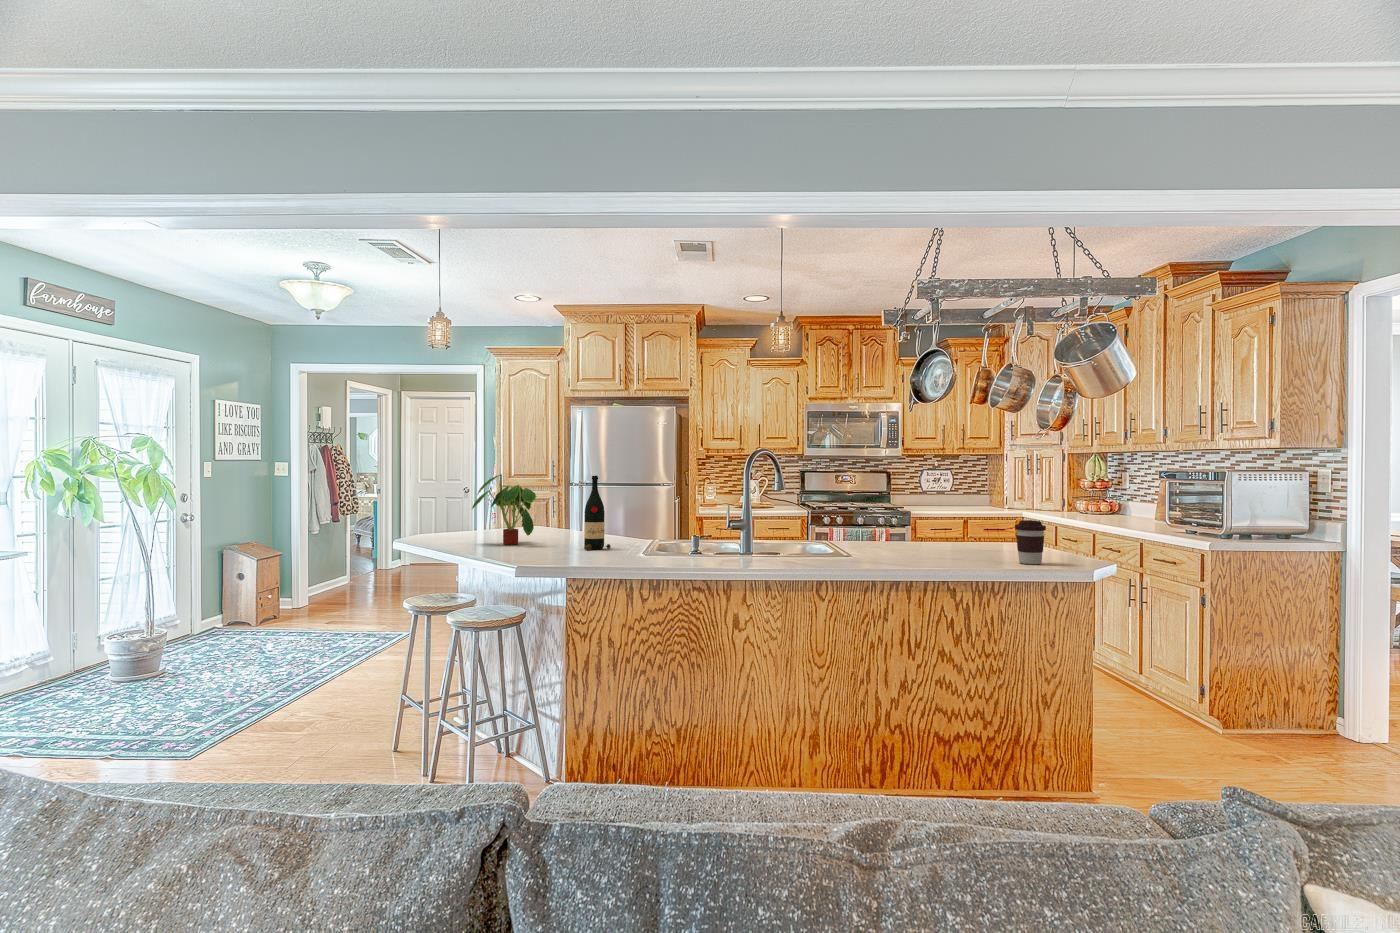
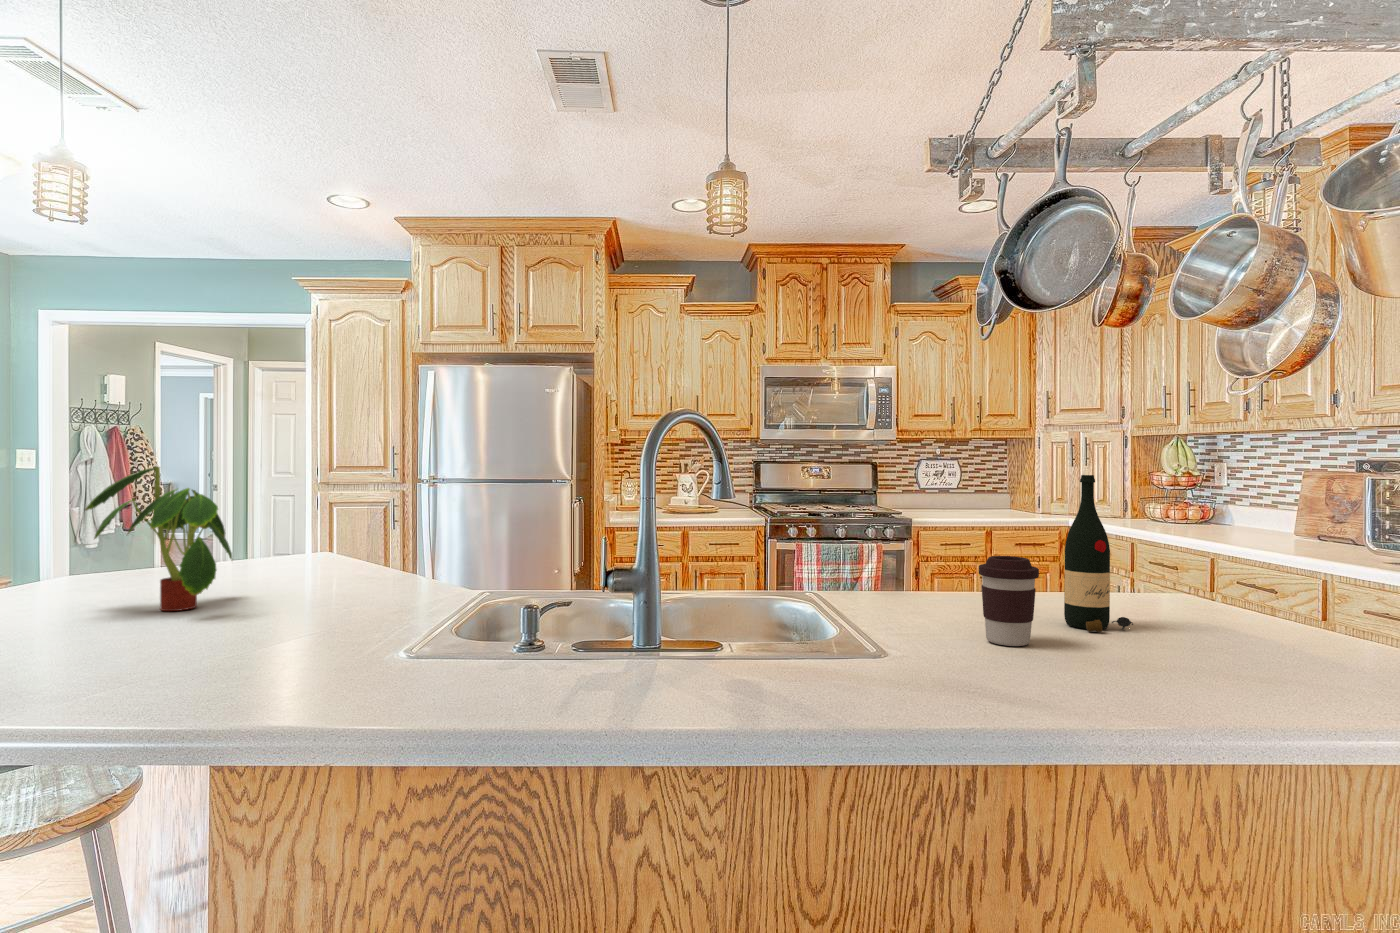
wine bottle: present [584,476,611,550] -> present [1064,475,1133,632]
coffee cup: present [1015,520,1046,564] -> present [979,556,1039,646]

